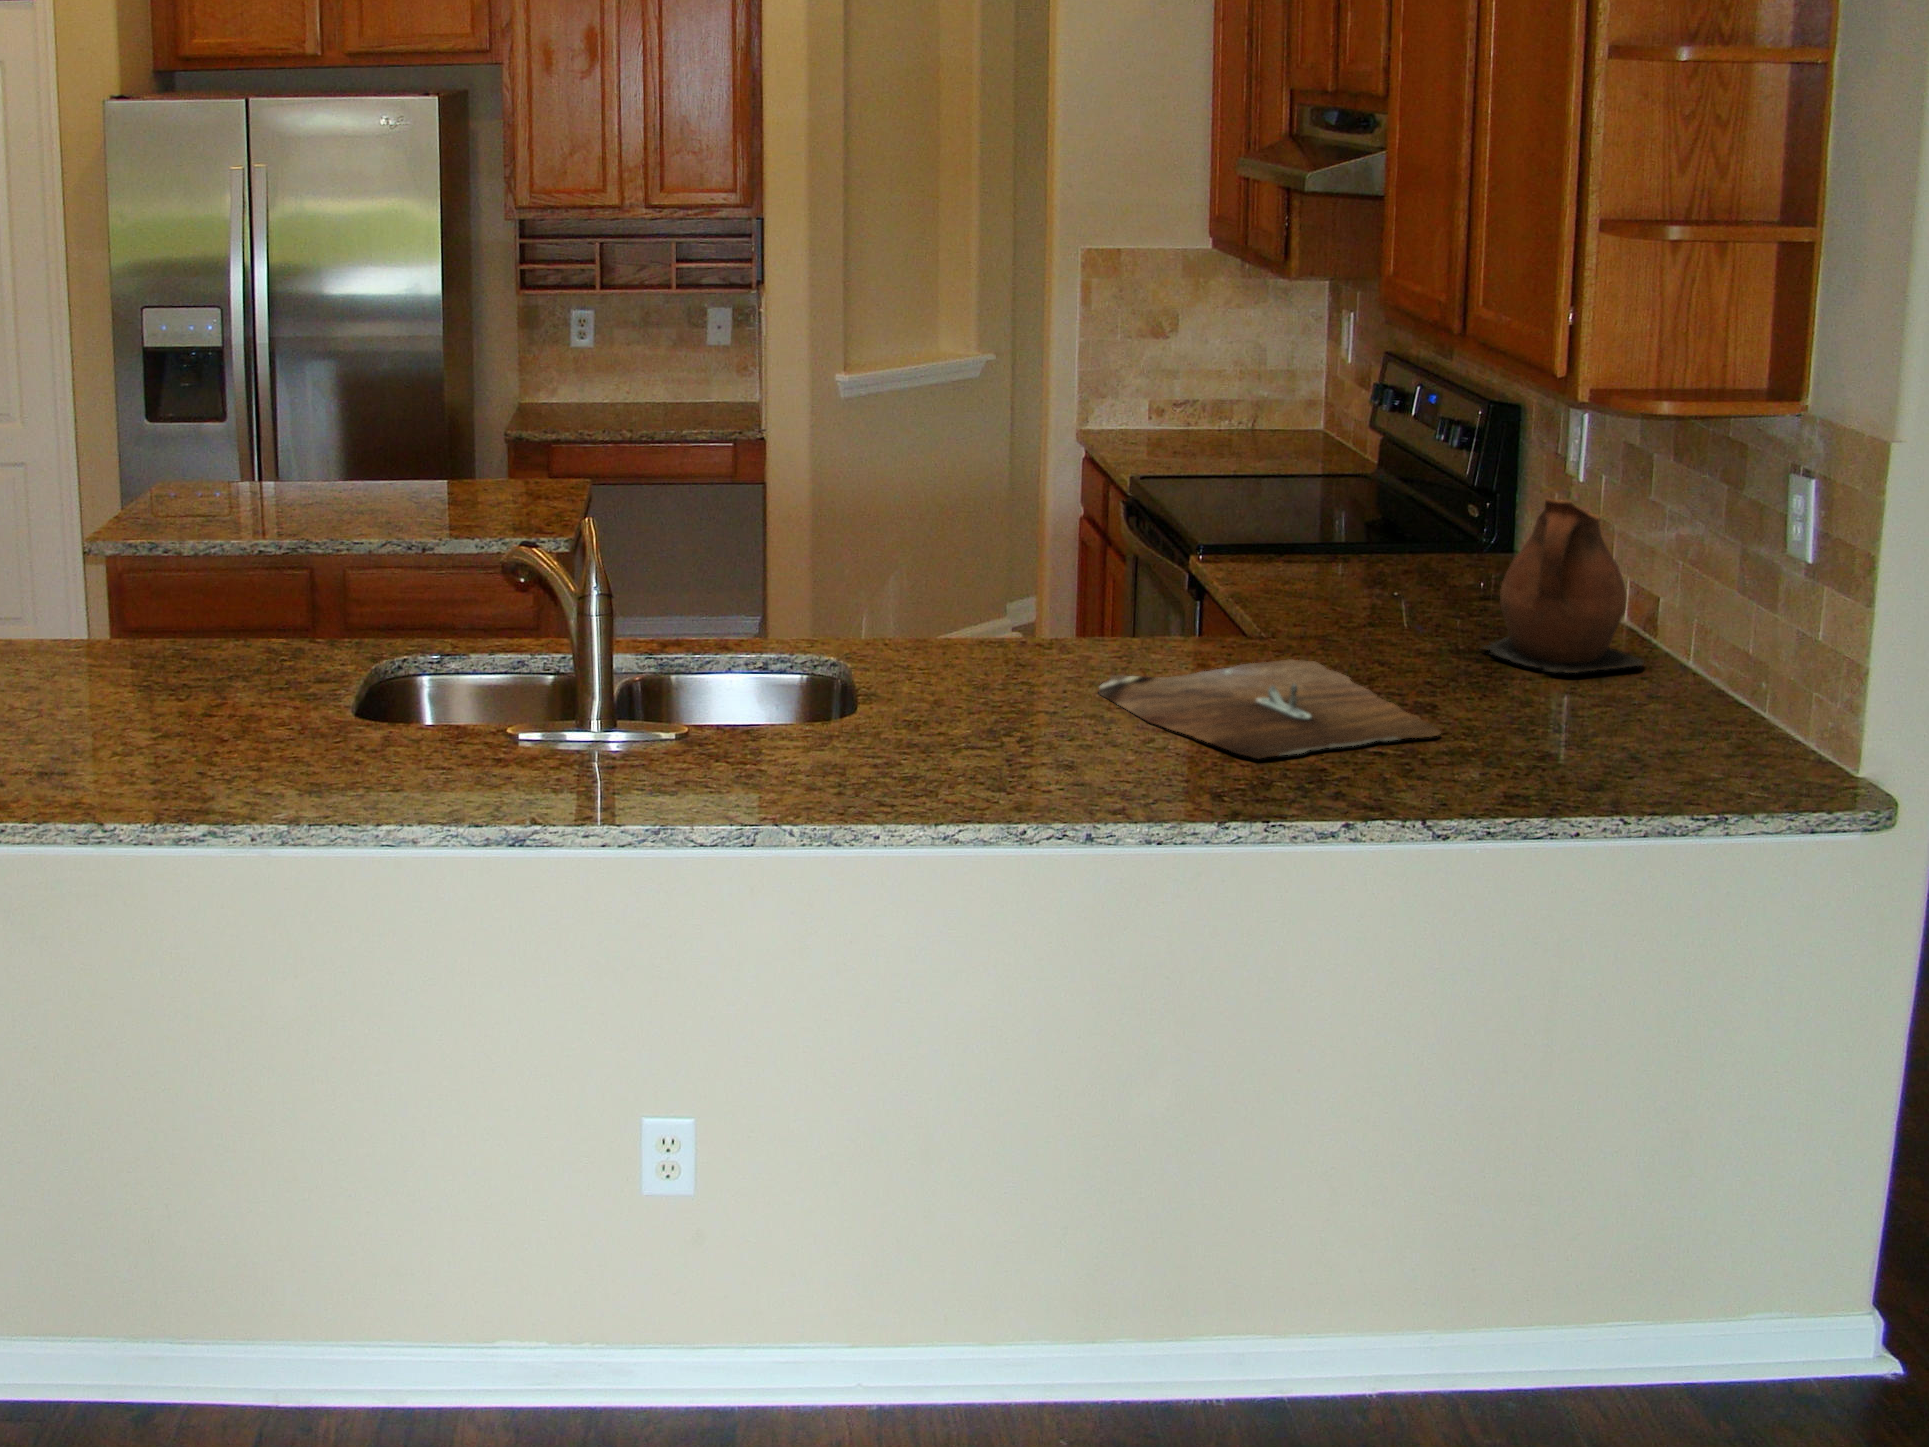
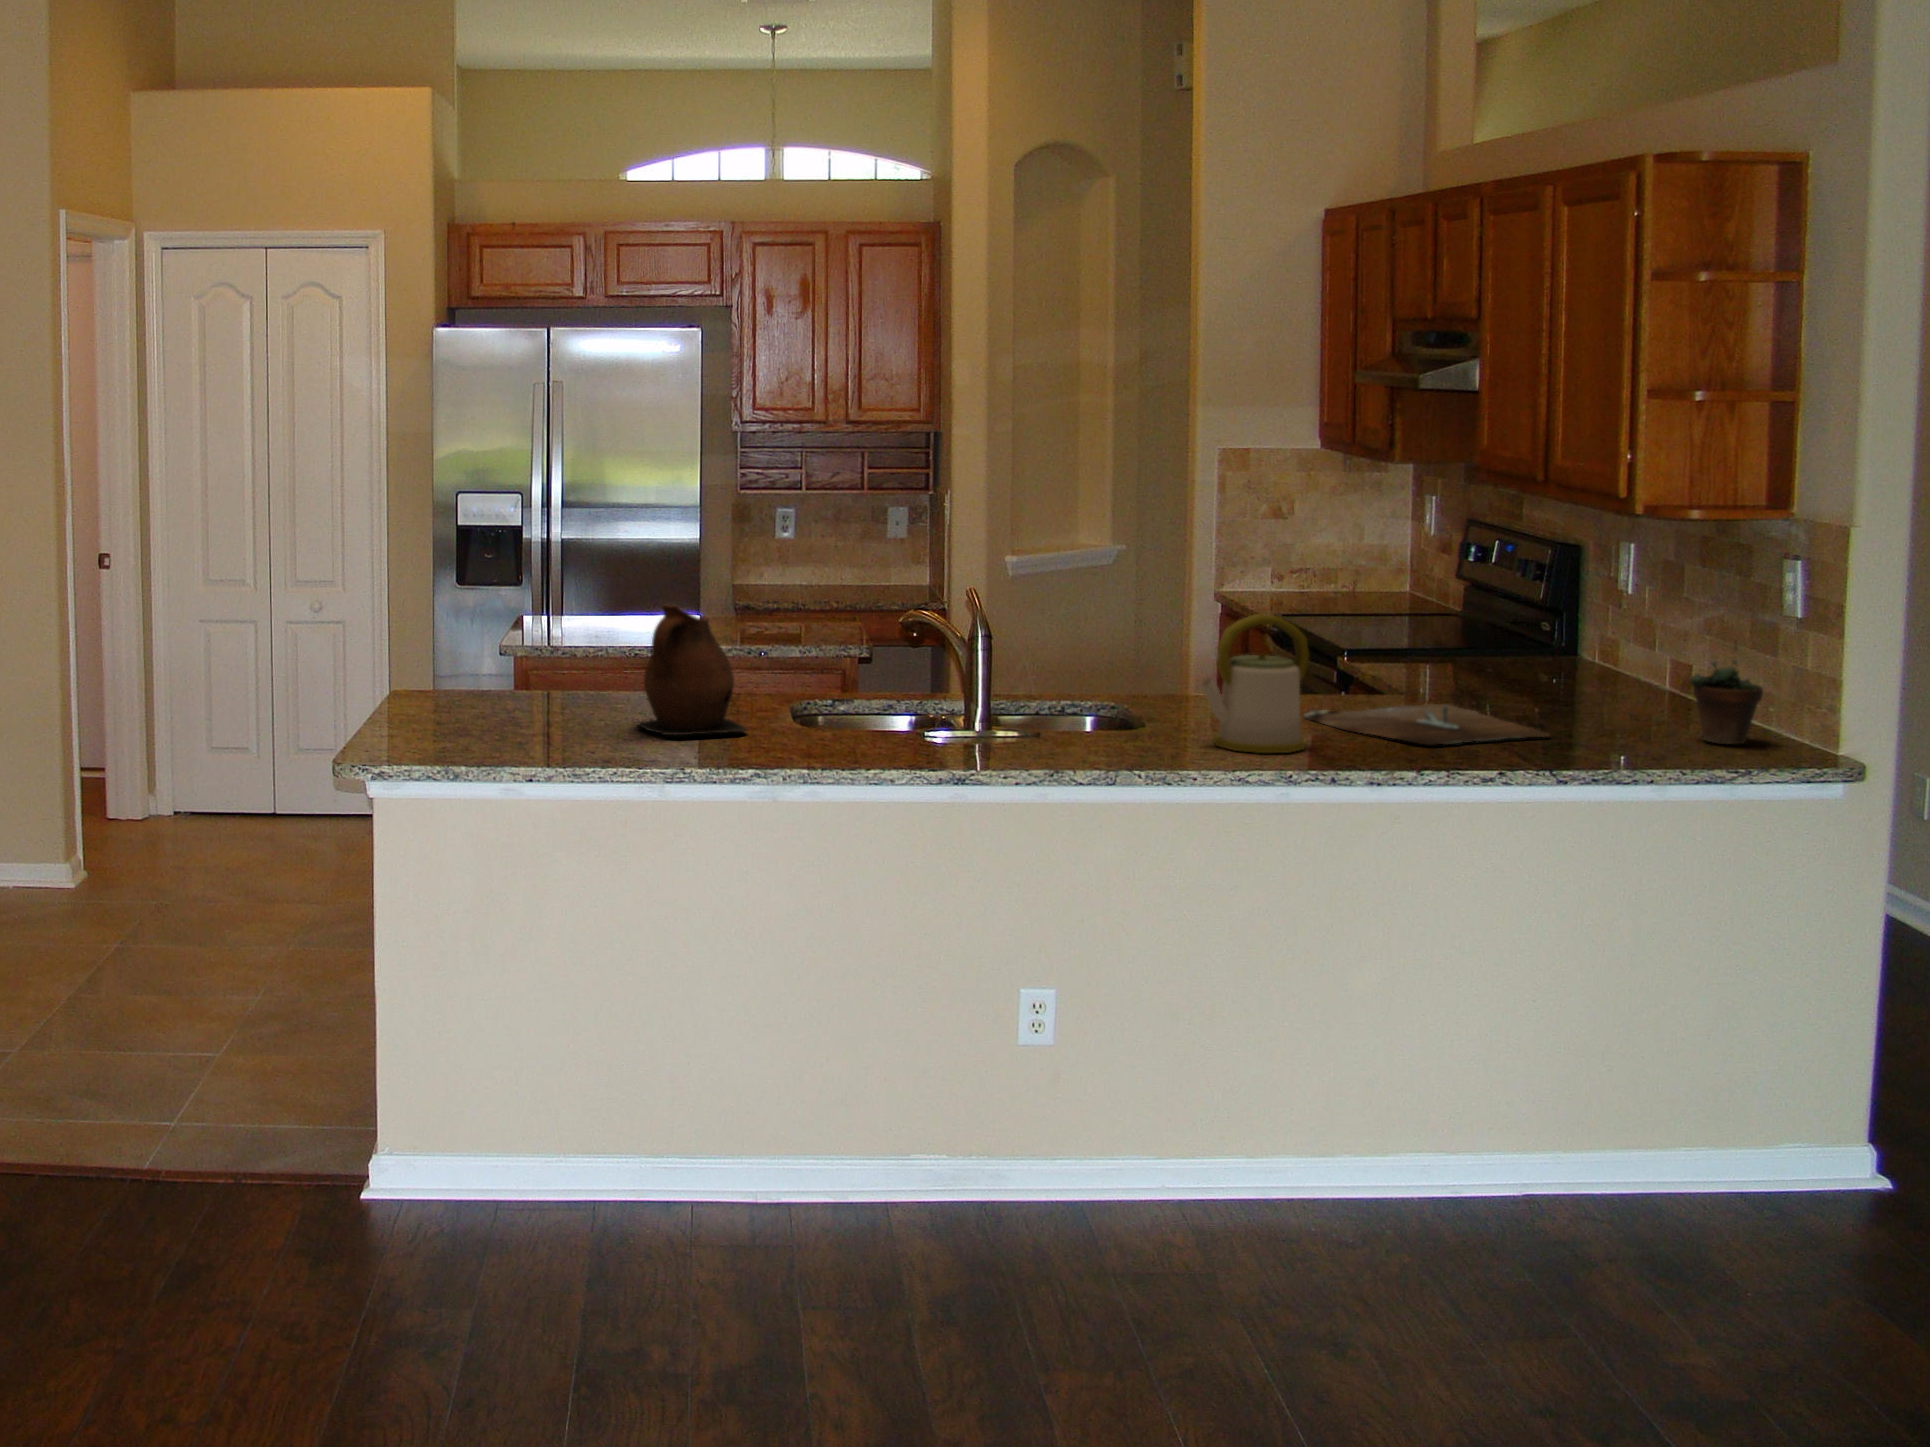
ceramic pitcher: present [1480,499,1644,673] -> present [639,605,747,735]
kettle: none [916,565,1081,780] -> present [1201,614,1310,753]
succulent plant: none [1644,599,1750,752] -> present [1690,644,1763,744]

